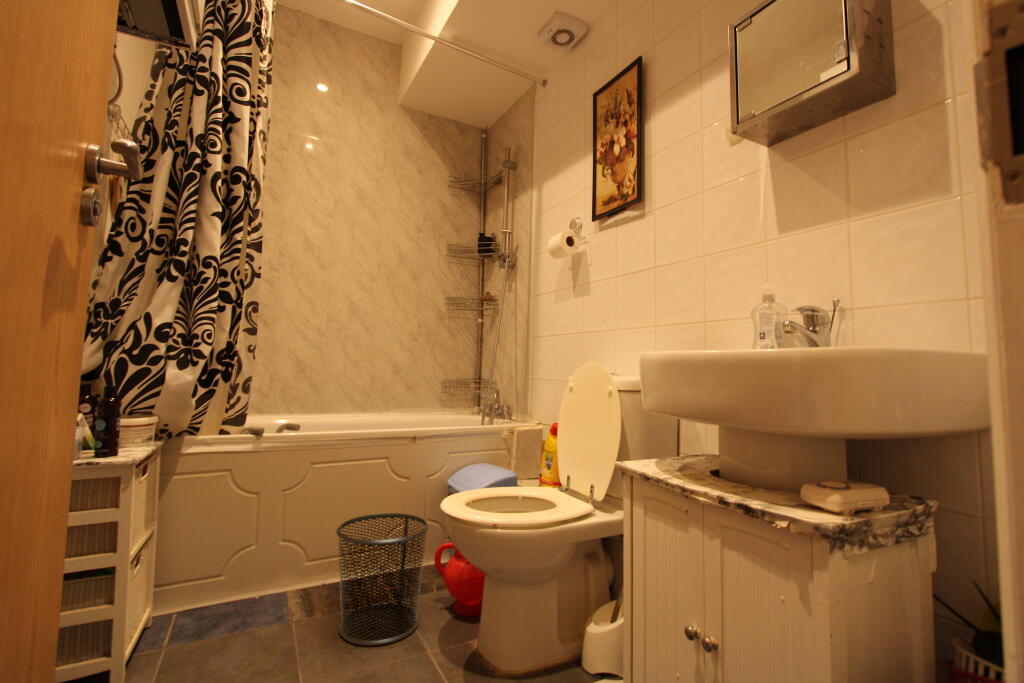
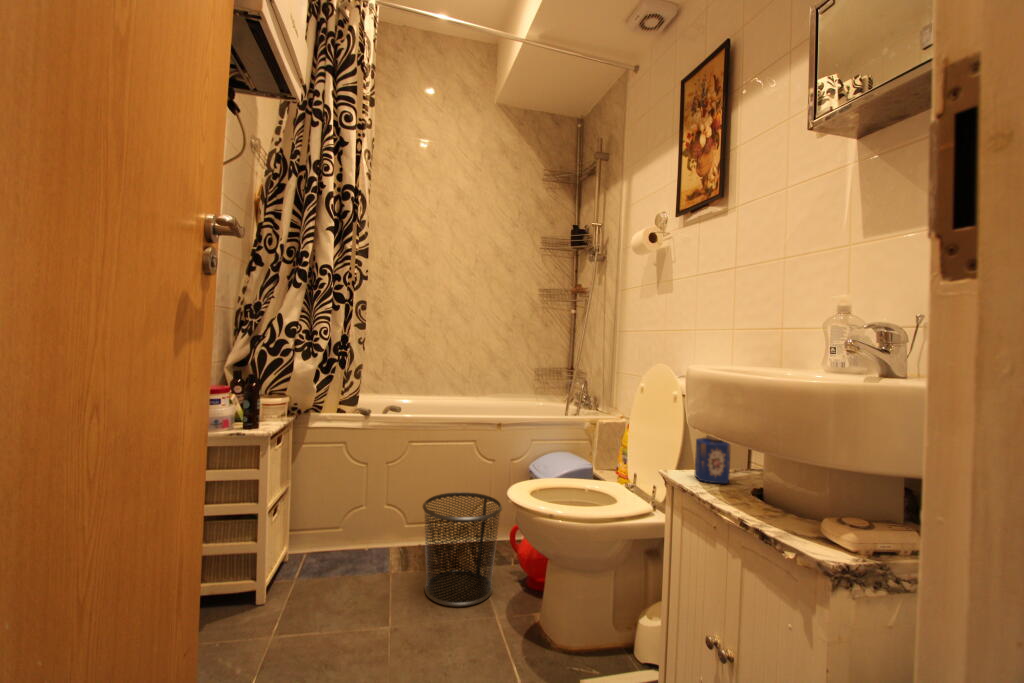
perfume bottle: none [649,404,685,469] -> present [695,433,730,484]

